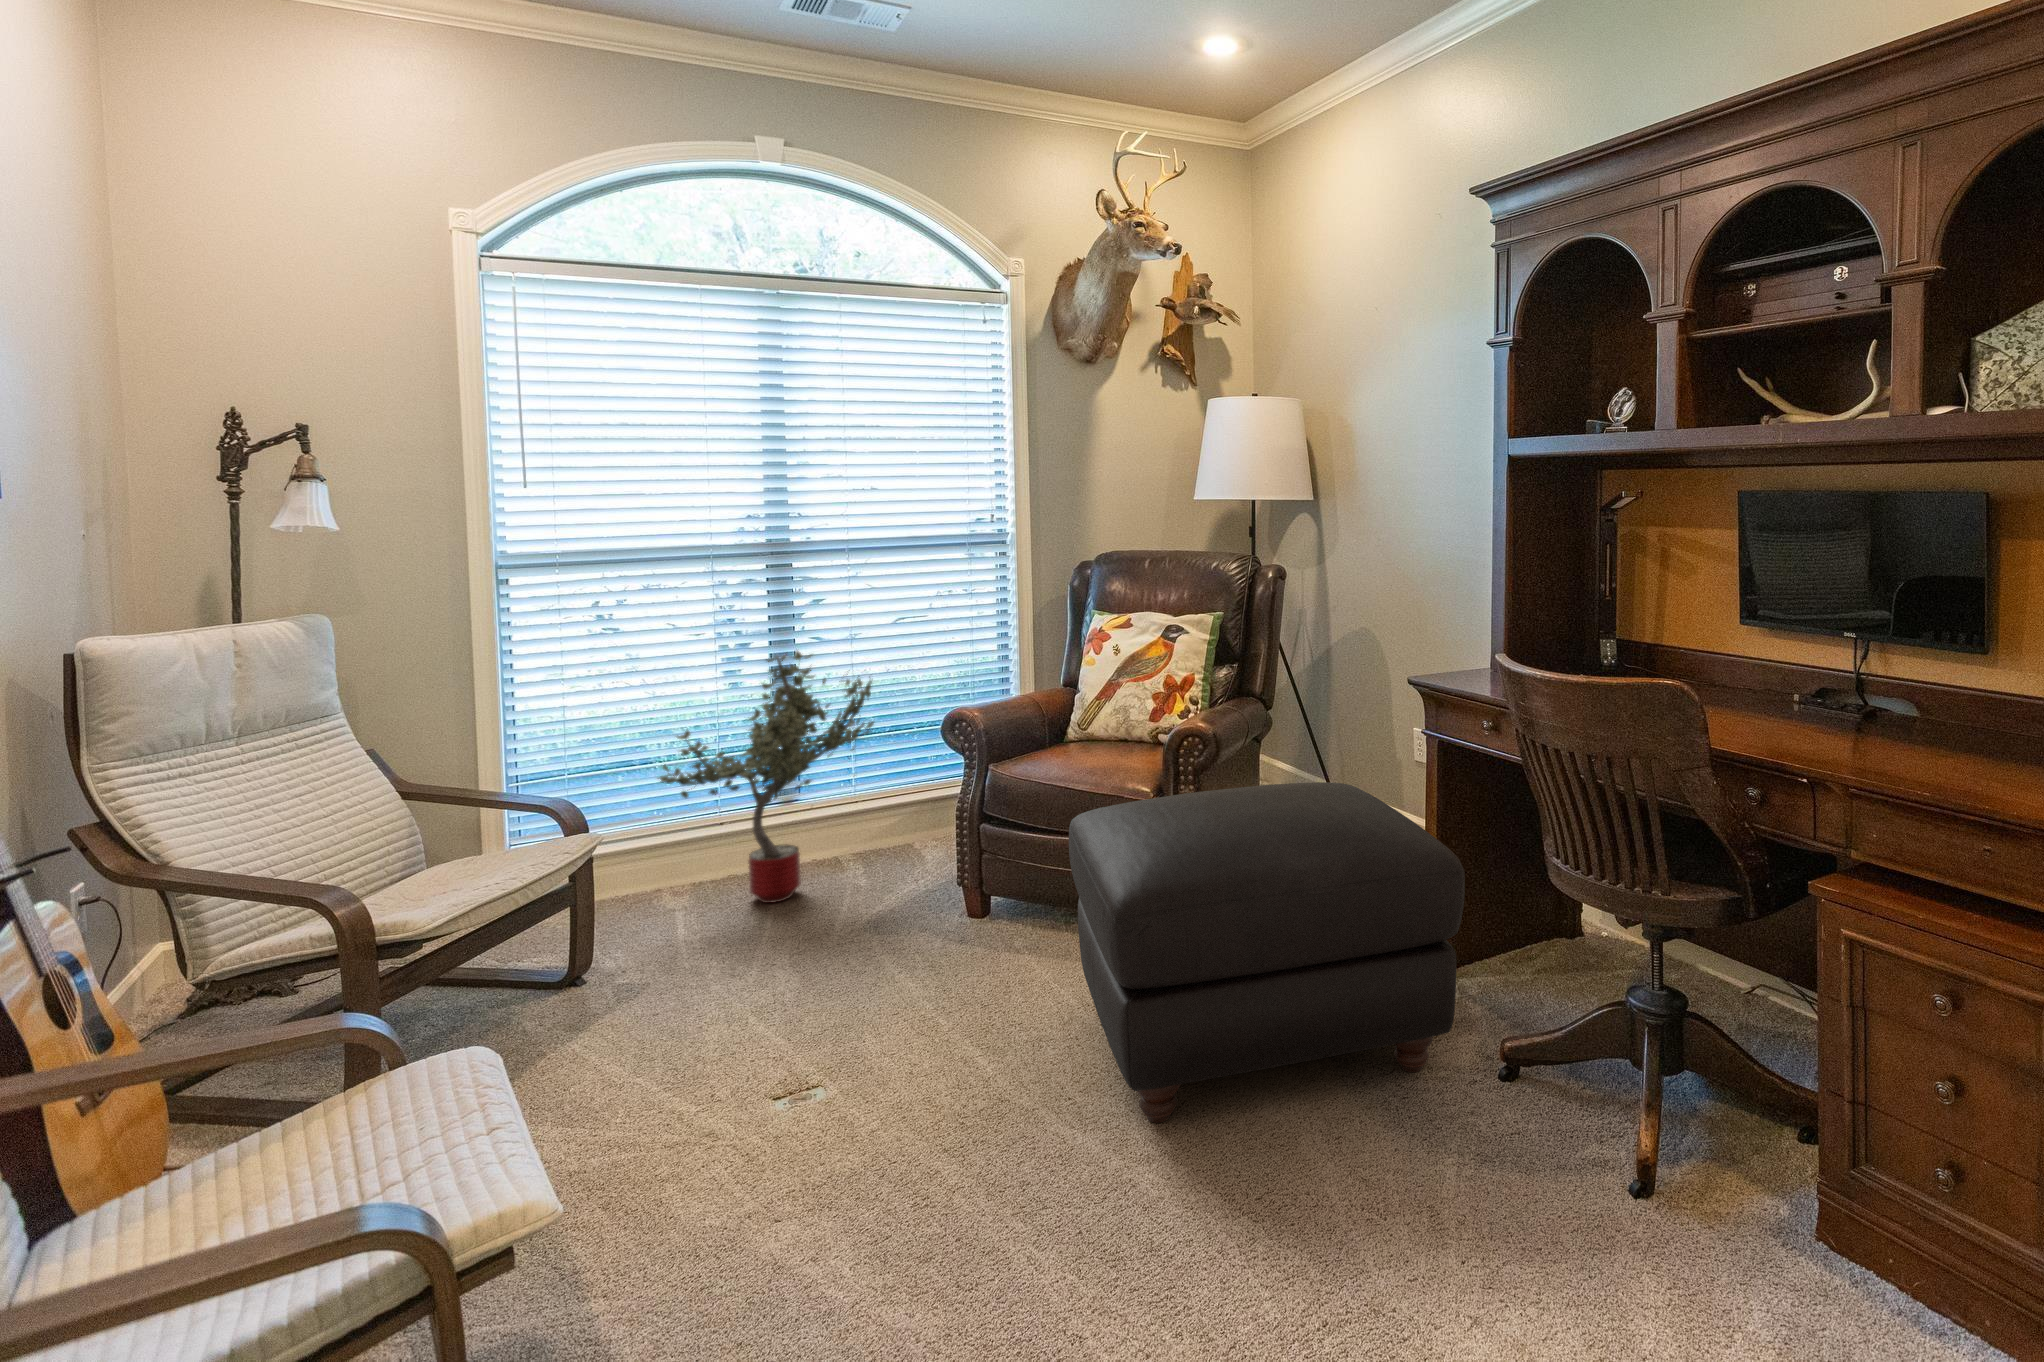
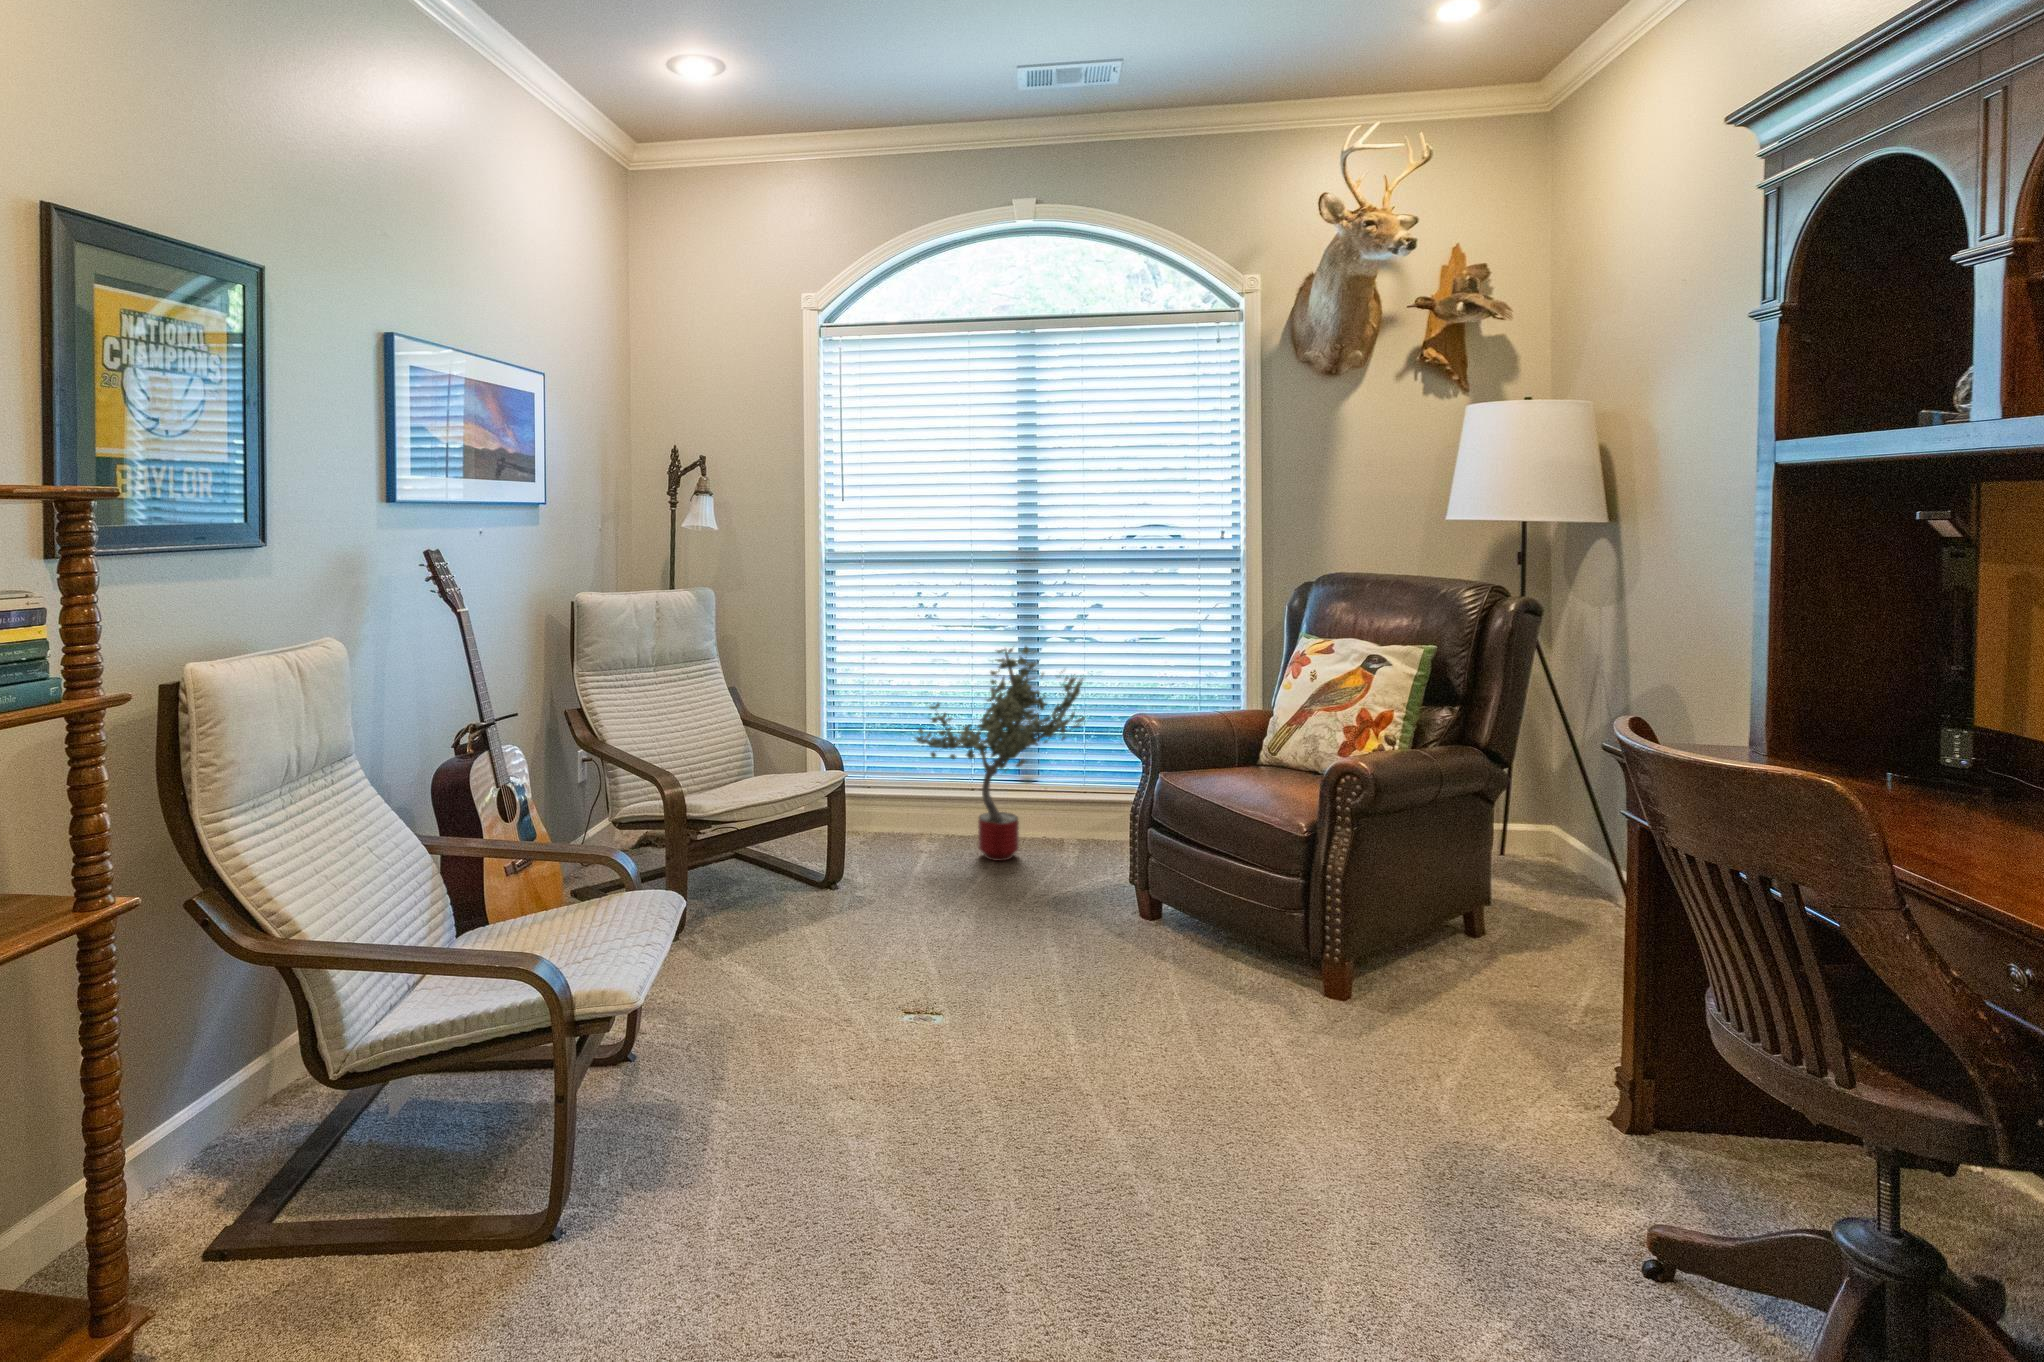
ottoman: present [1069,782,1465,1123] -> none [1142,828,1599,1226]

